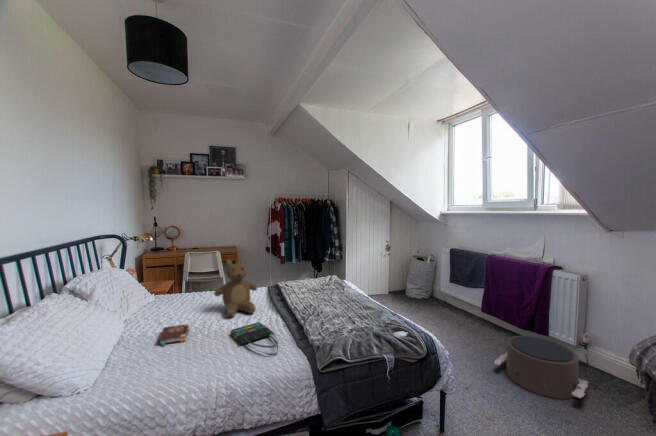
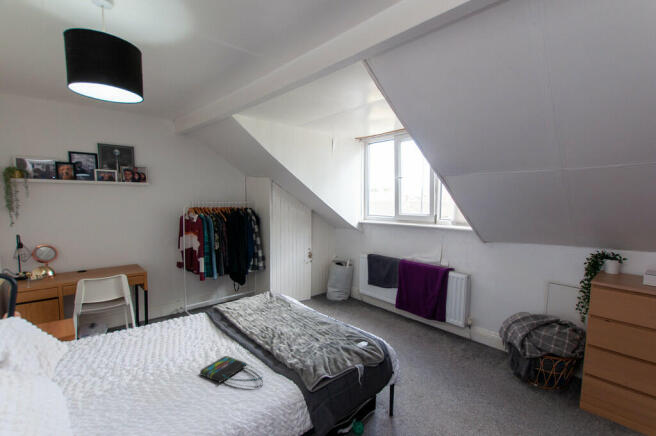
teddy bear: present [214,258,257,317] -> none [161,288,212,355]
book: present [158,324,189,346] -> none [113,372,152,404]
pouf: present [494,336,588,399] -> none [414,325,476,371]

